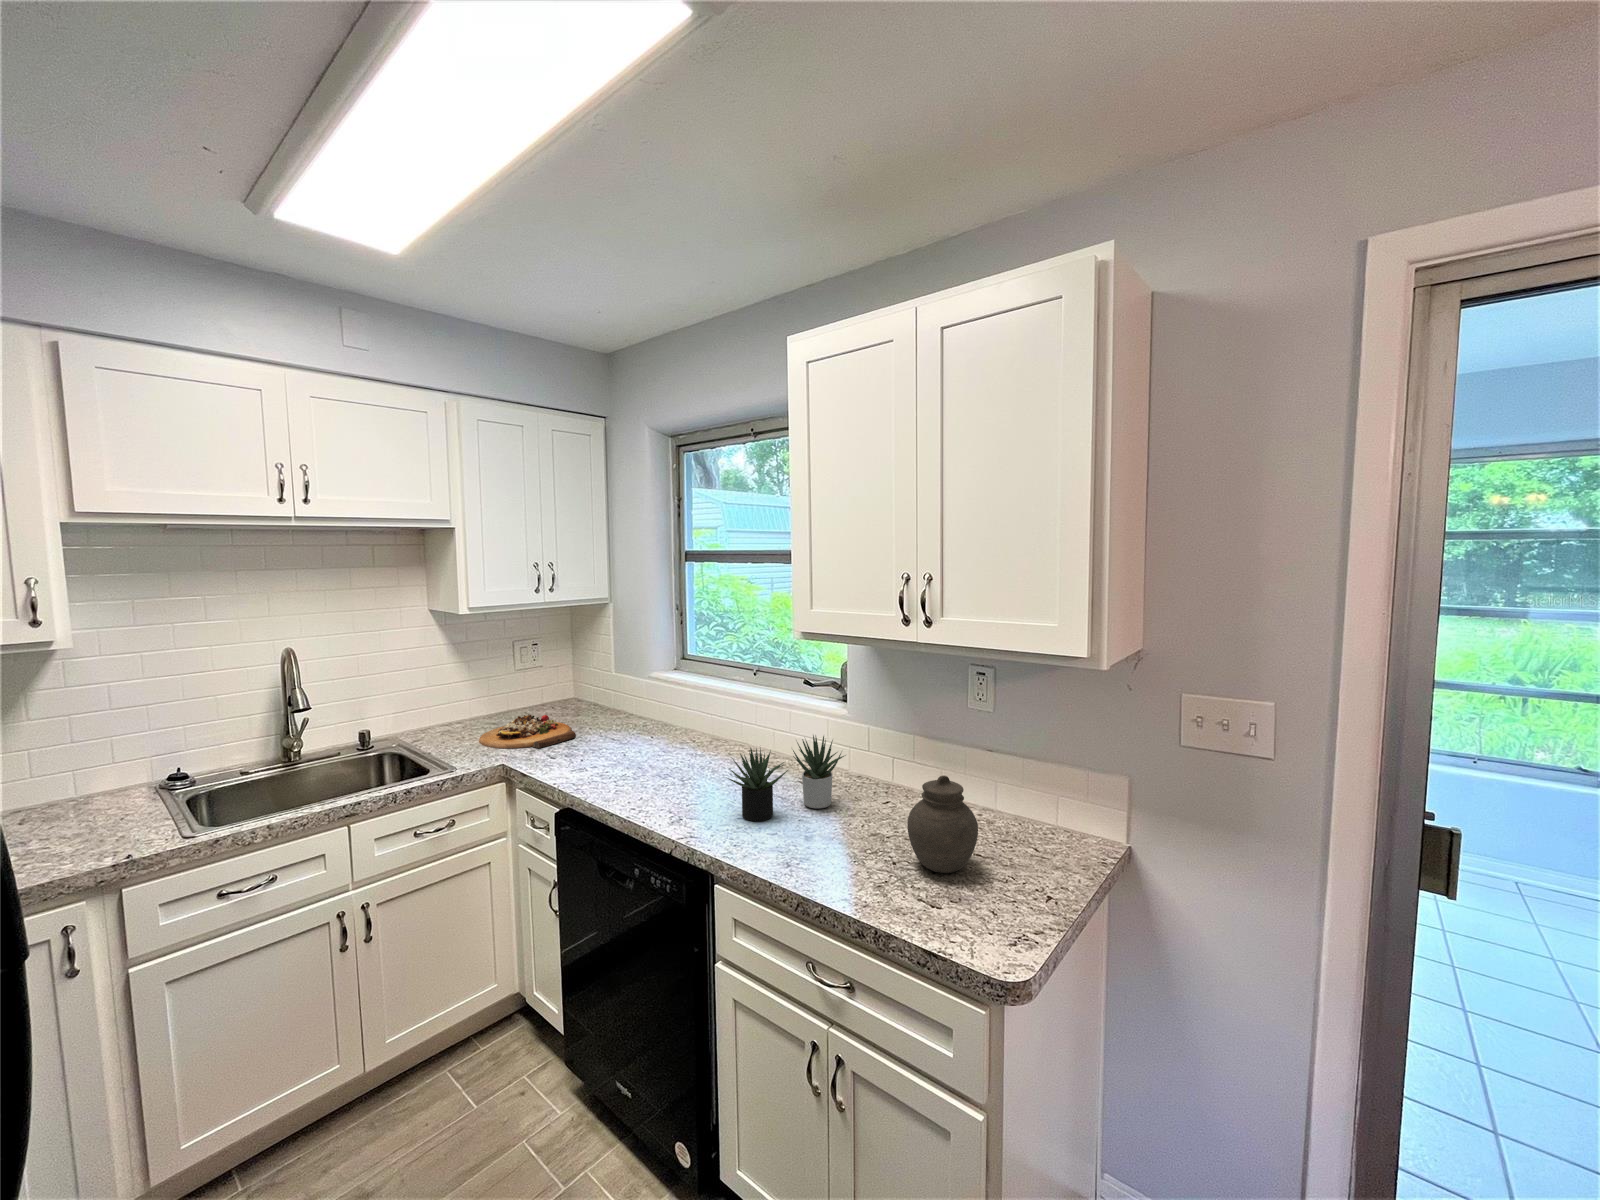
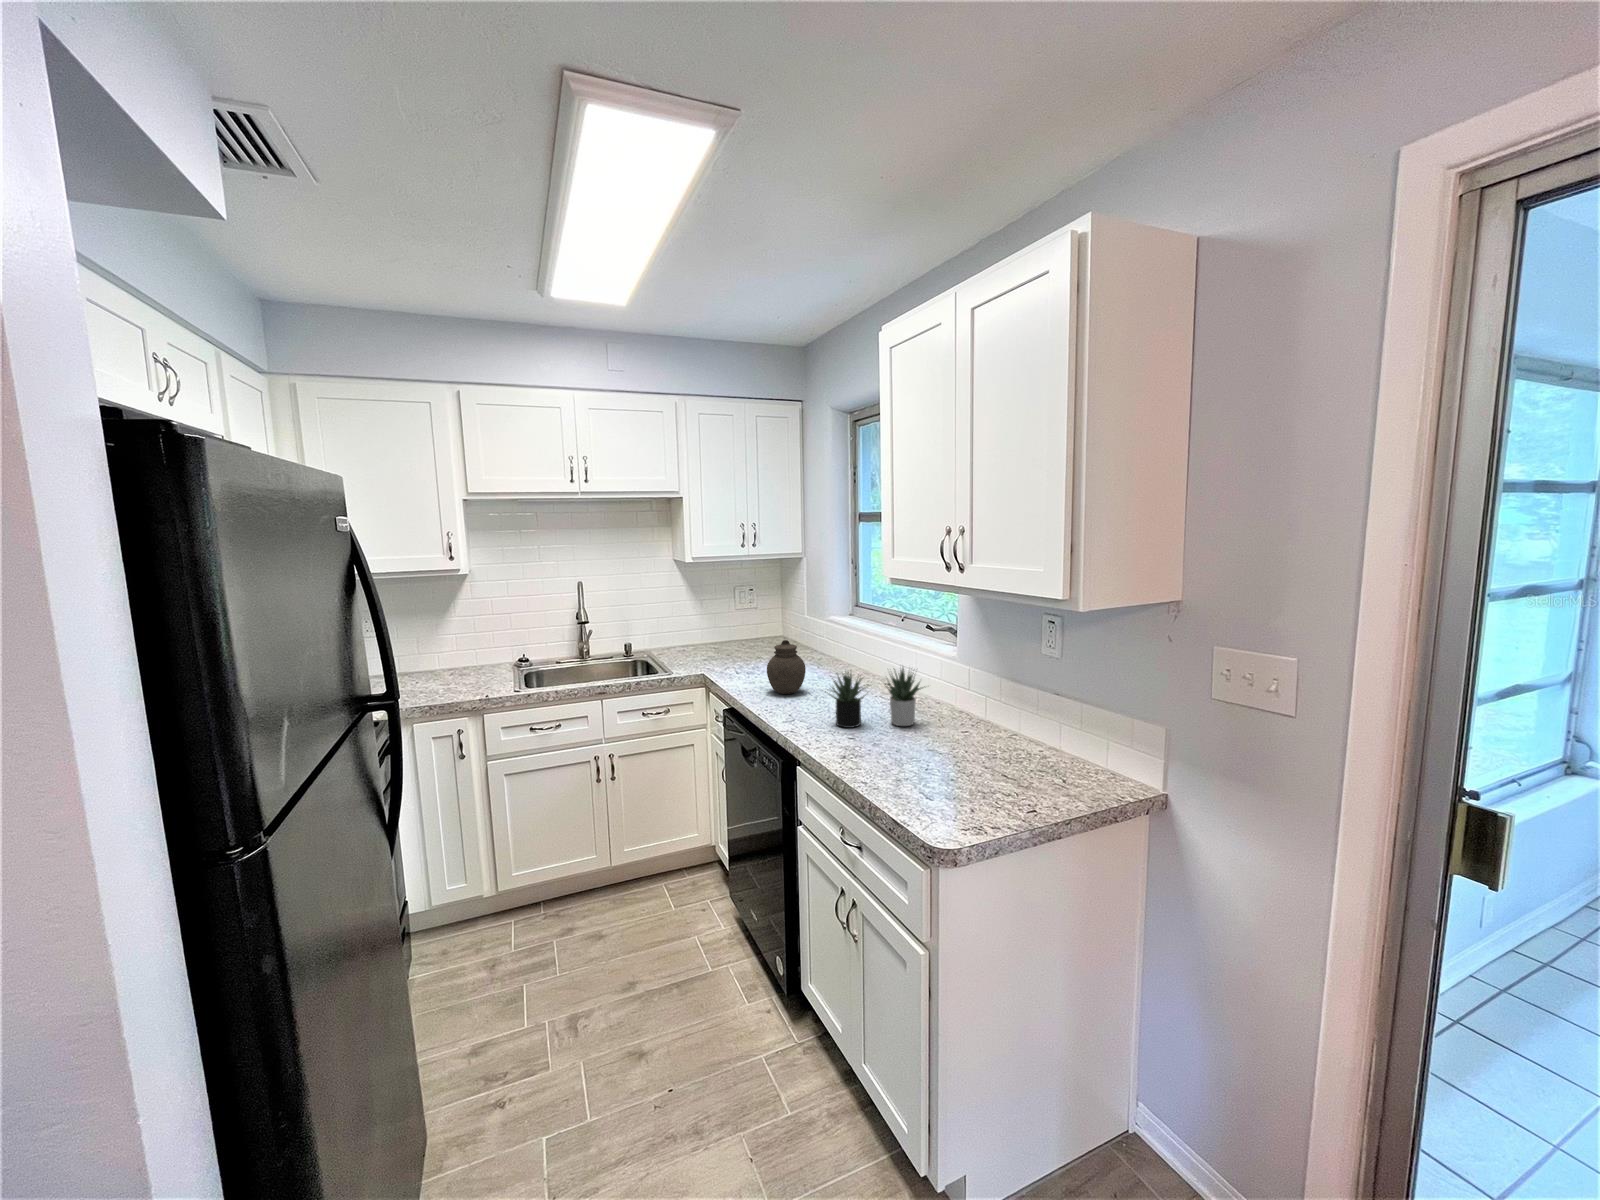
cutting board: present [479,715,576,748] -> none [696,641,763,665]
jar: present [907,775,978,873] -> present [767,640,806,694]

